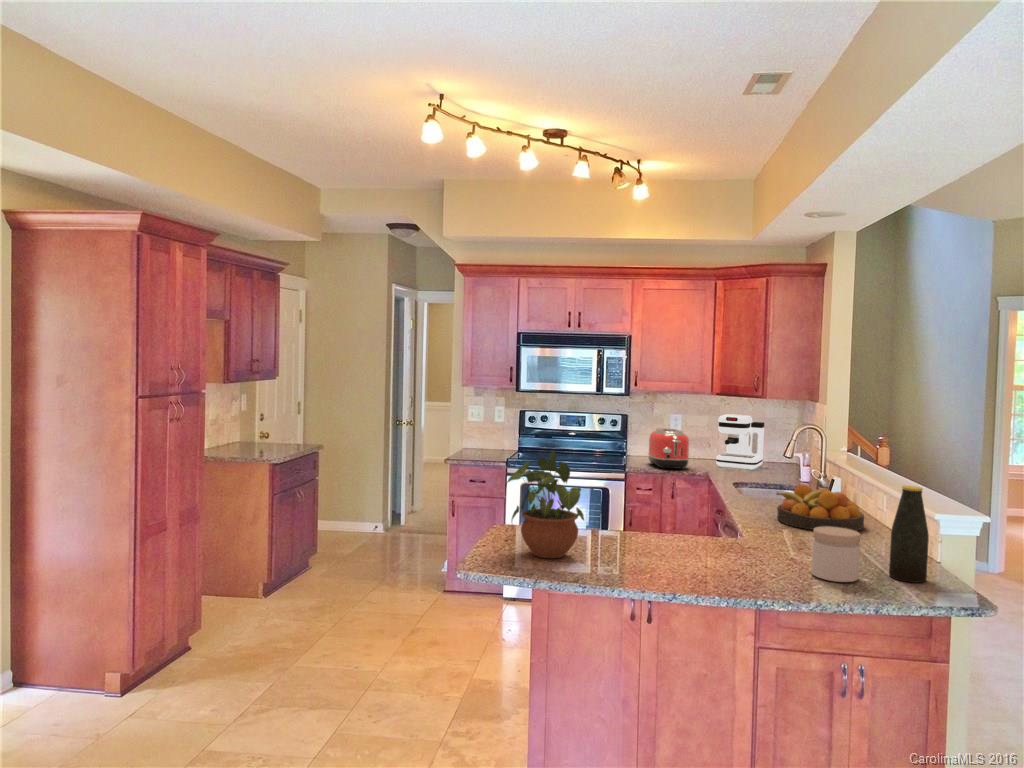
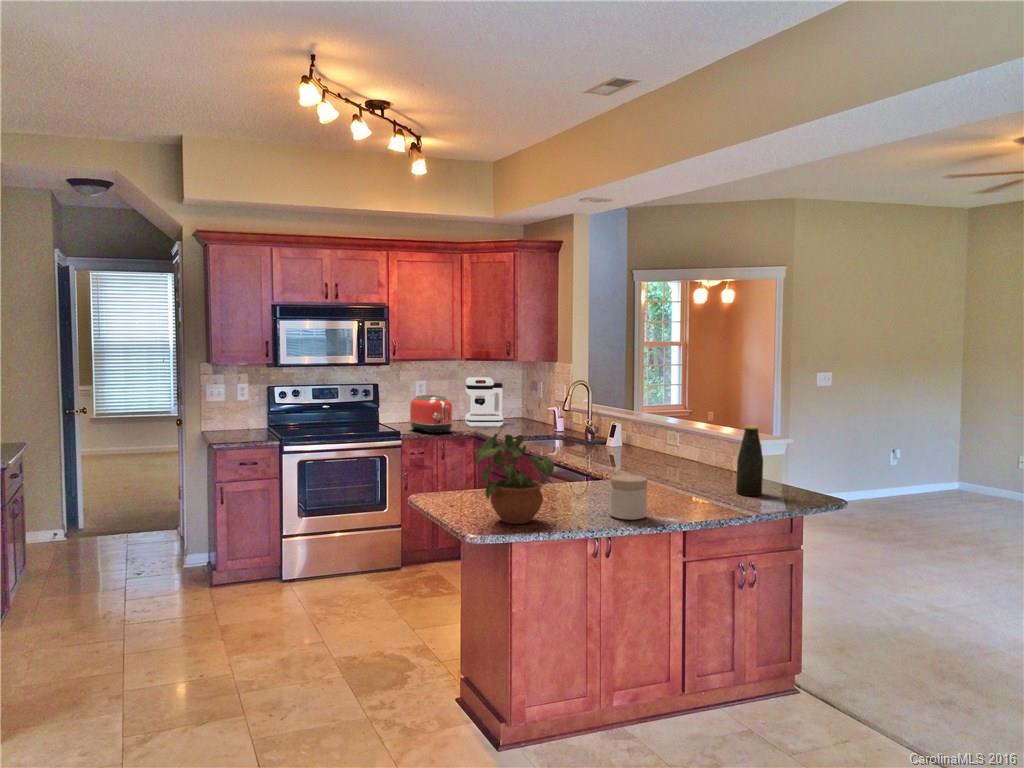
fruit bowl: present [777,484,864,531] -> none [597,434,664,470]
jar: present [811,527,860,582] -> present [609,474,647,520]

